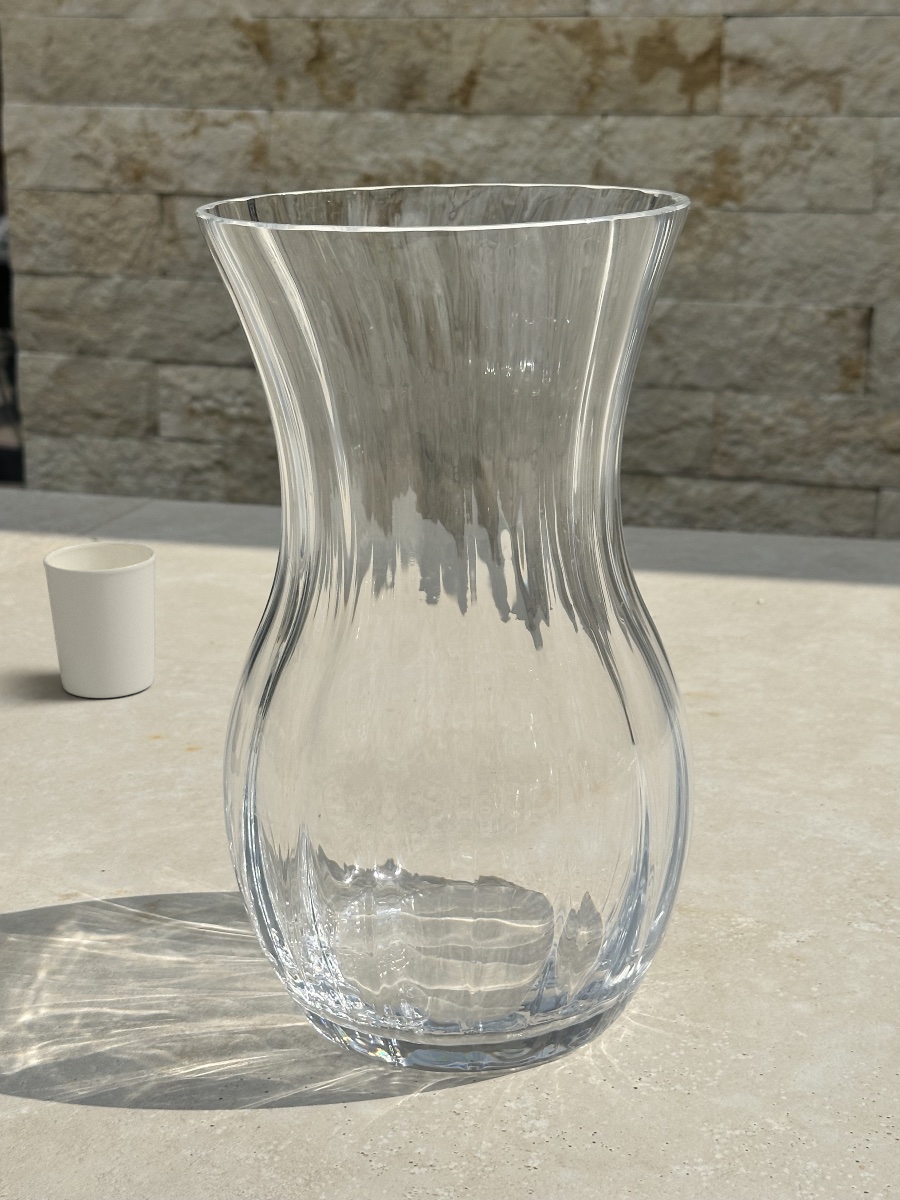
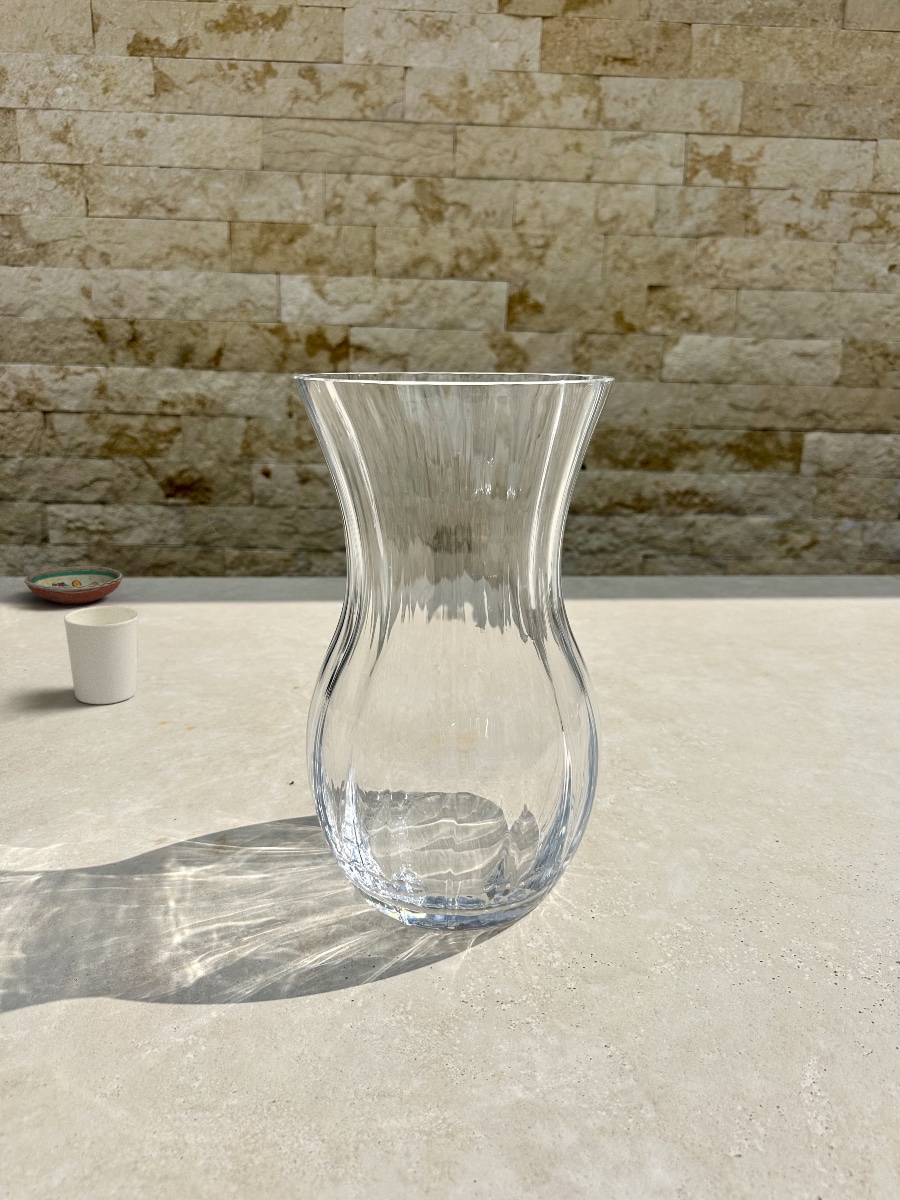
decorative bowl: none [64,479,217,541] -> present [24,566,123,604]

